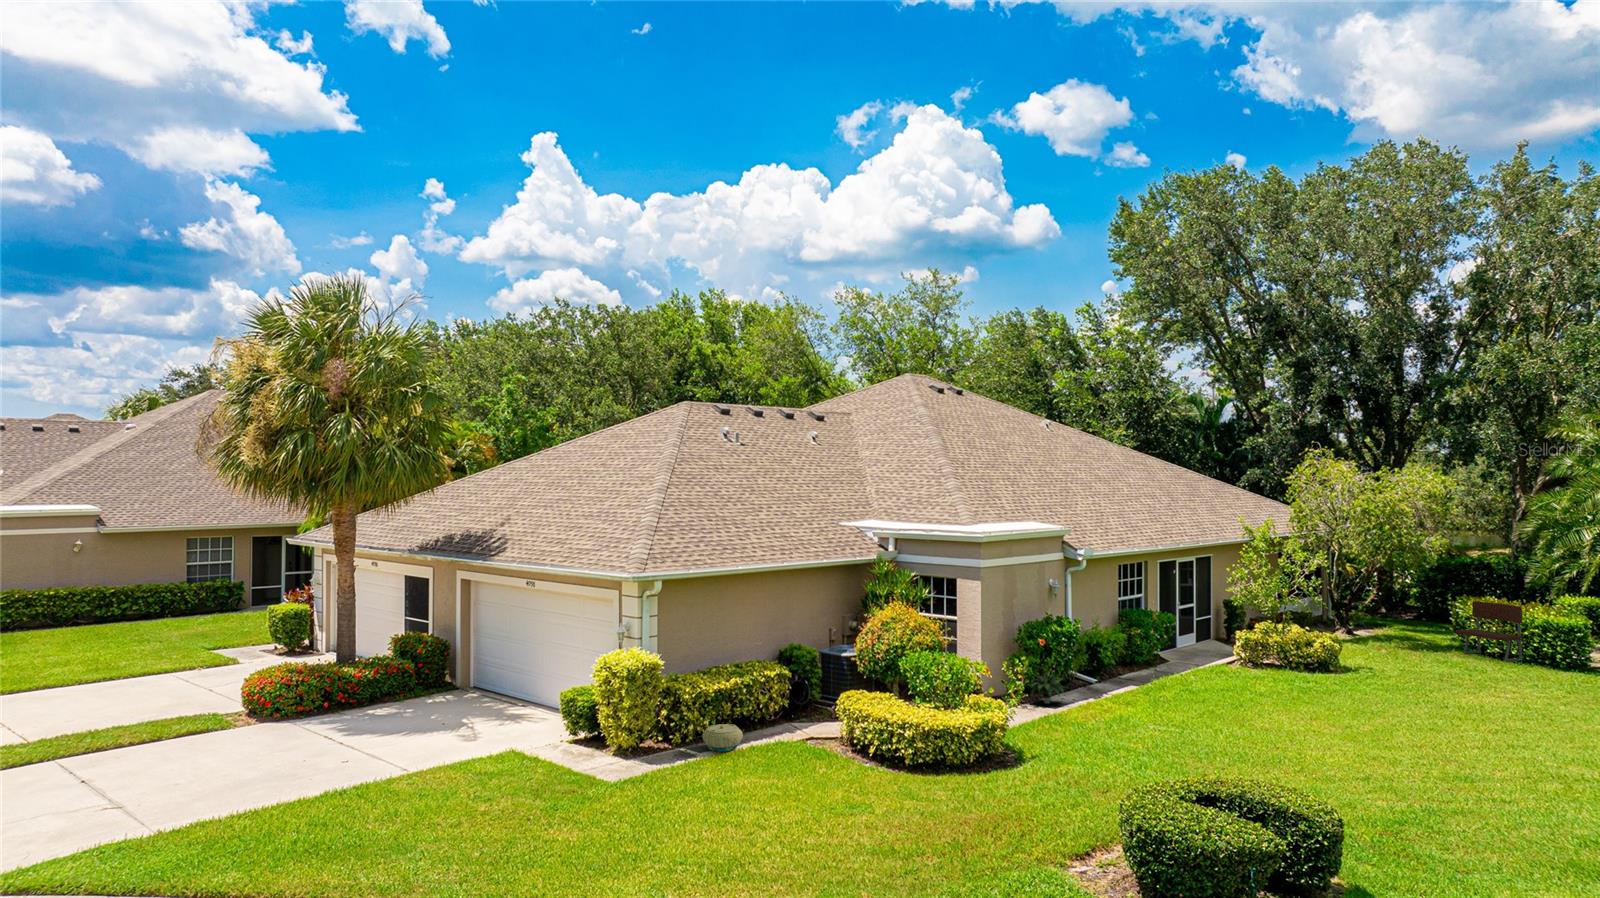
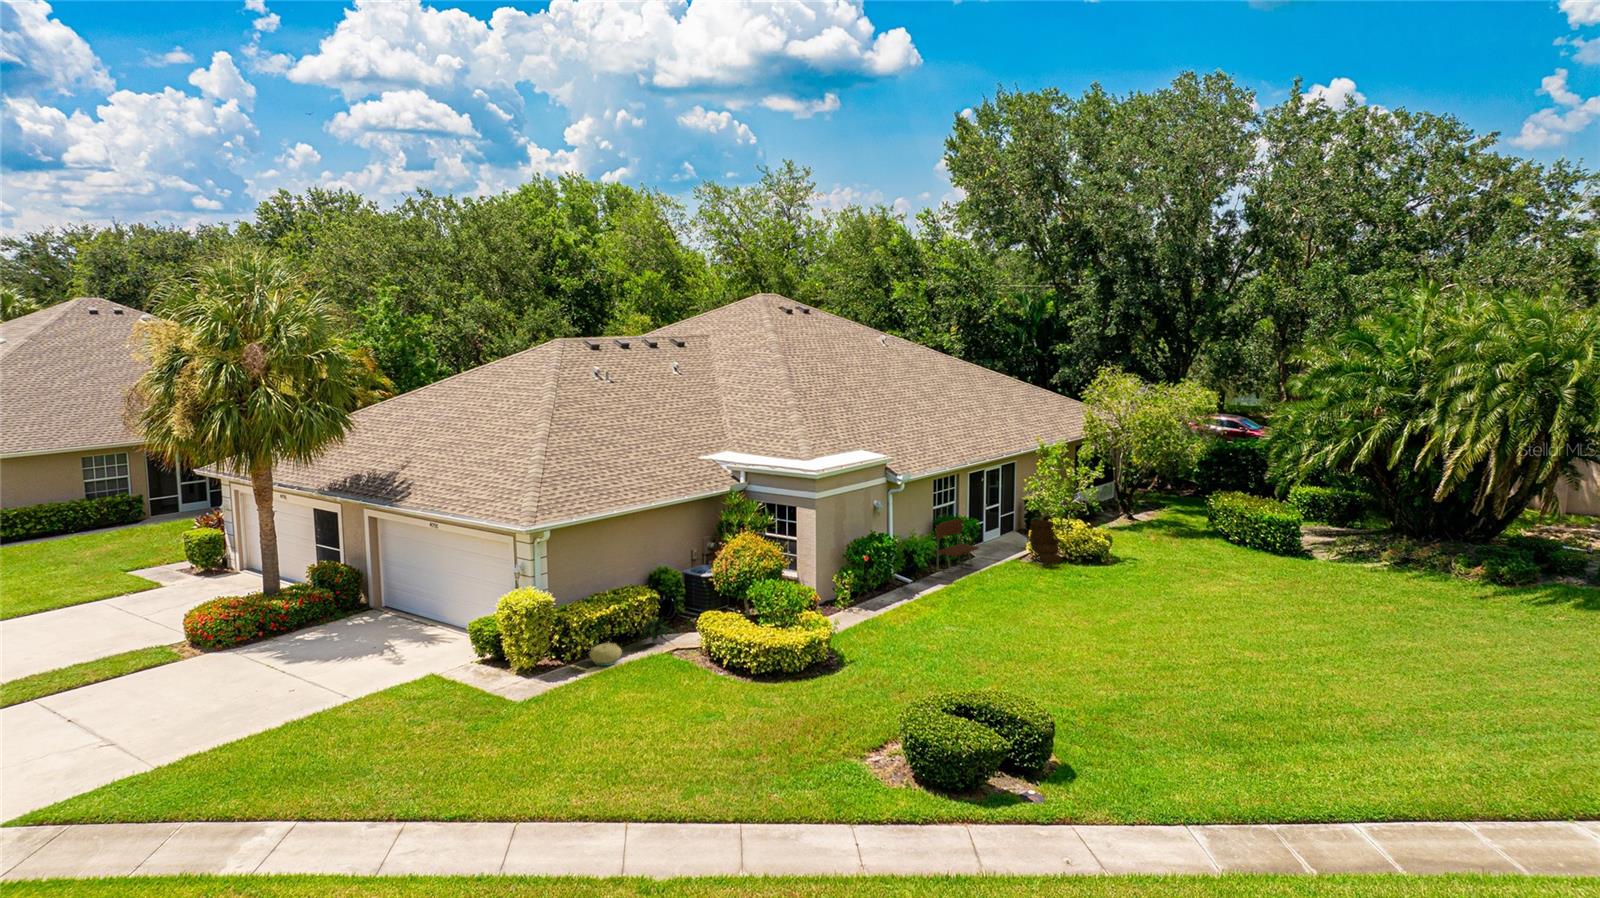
bench: present [1456,601,1523,661] -> present [936,519,979,573]
lounge chair: none [1241,617,1292,679] -> present [1028,520,1062,566]
potted plant: present [1031,674,1064,704] -> present [641,617,671,644]

